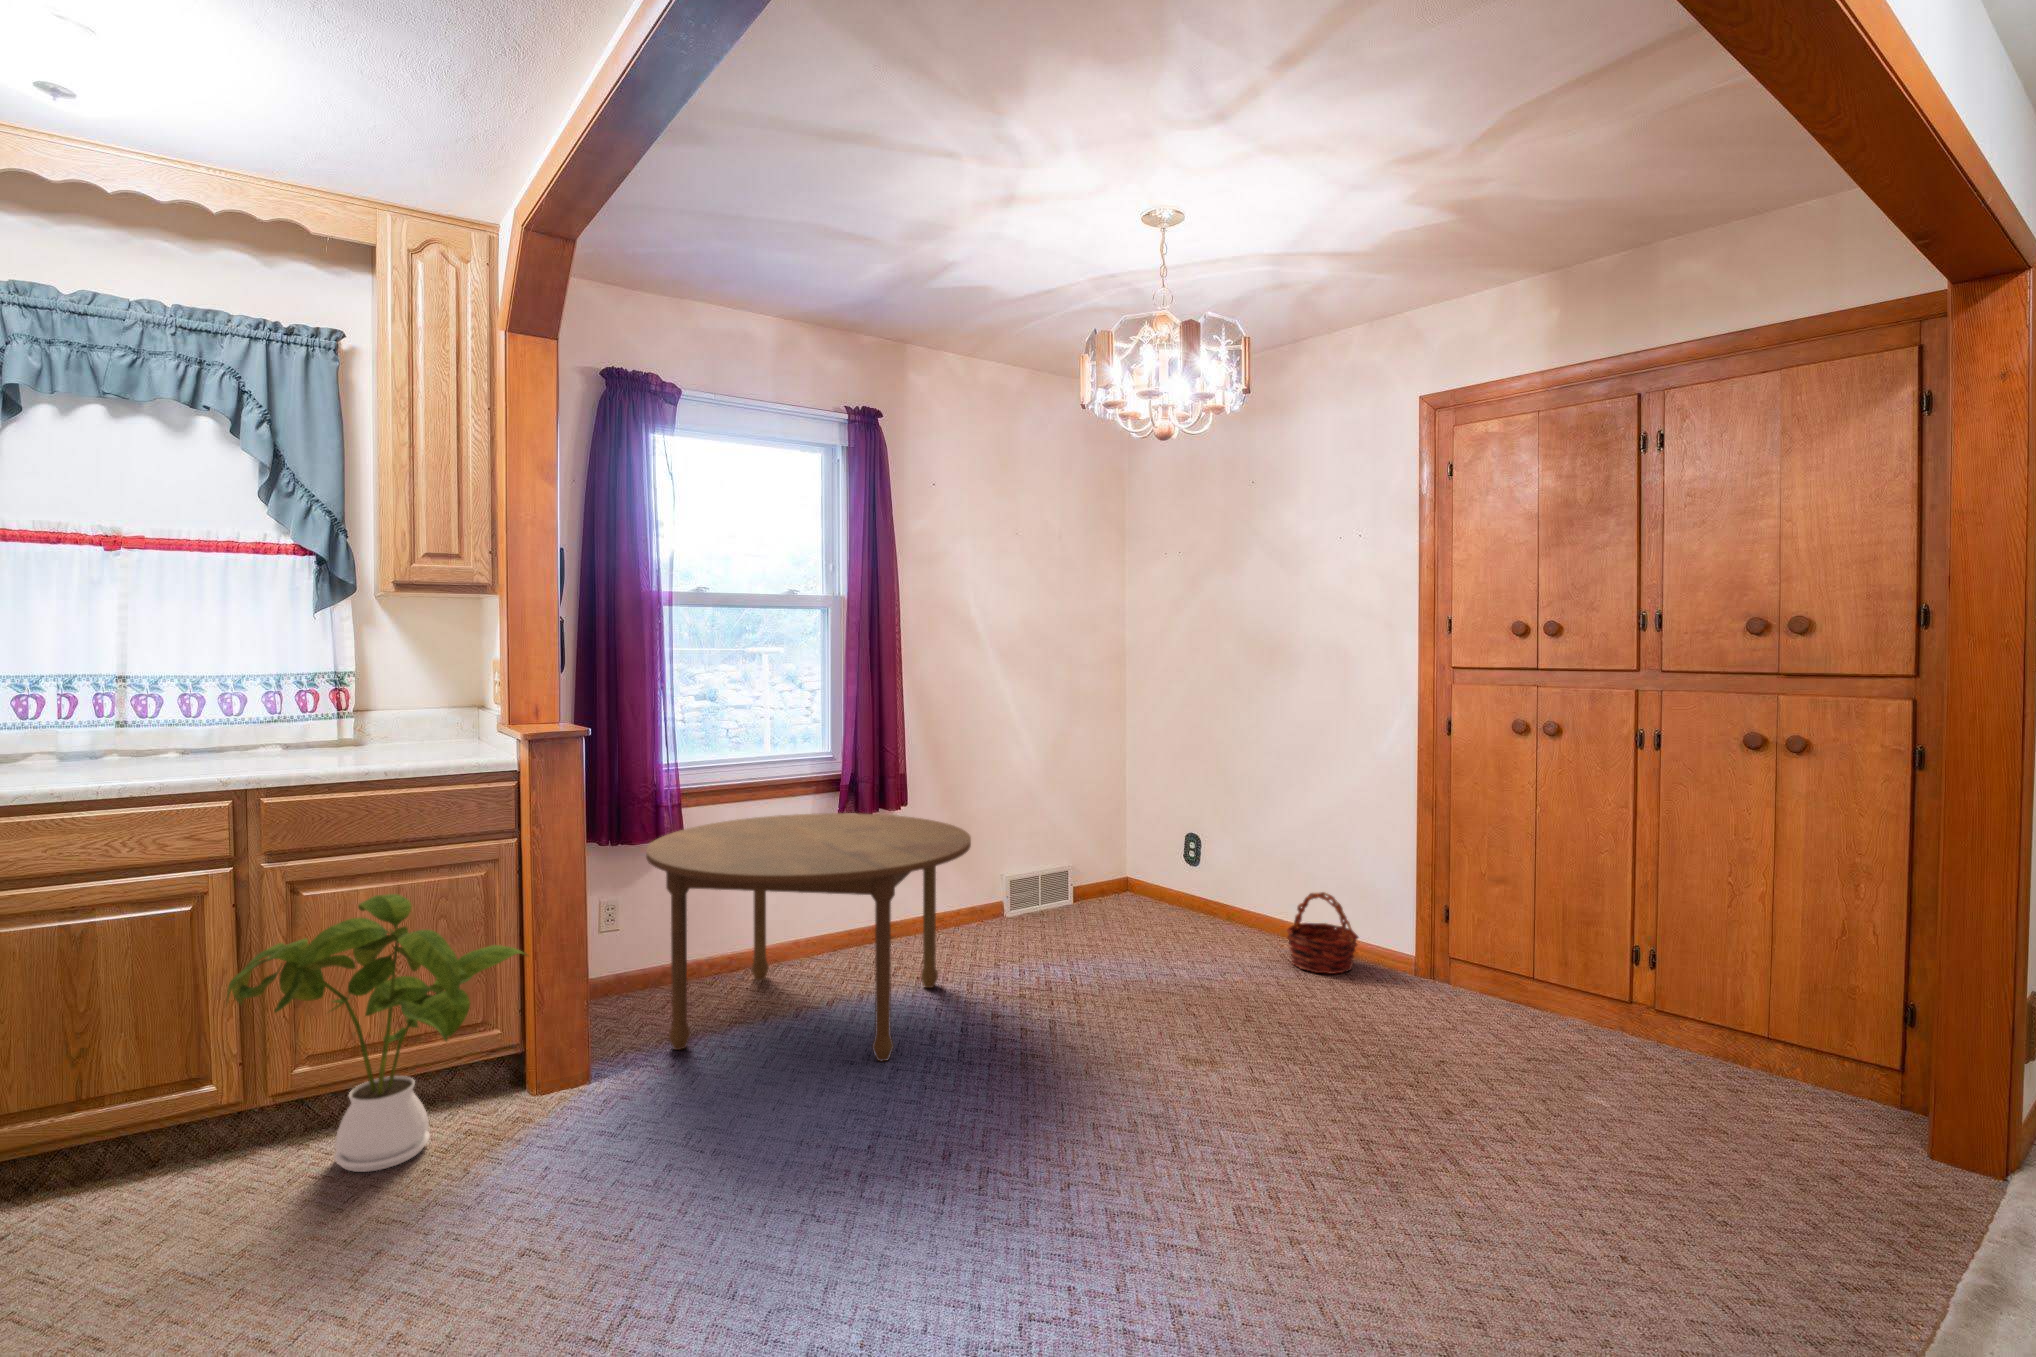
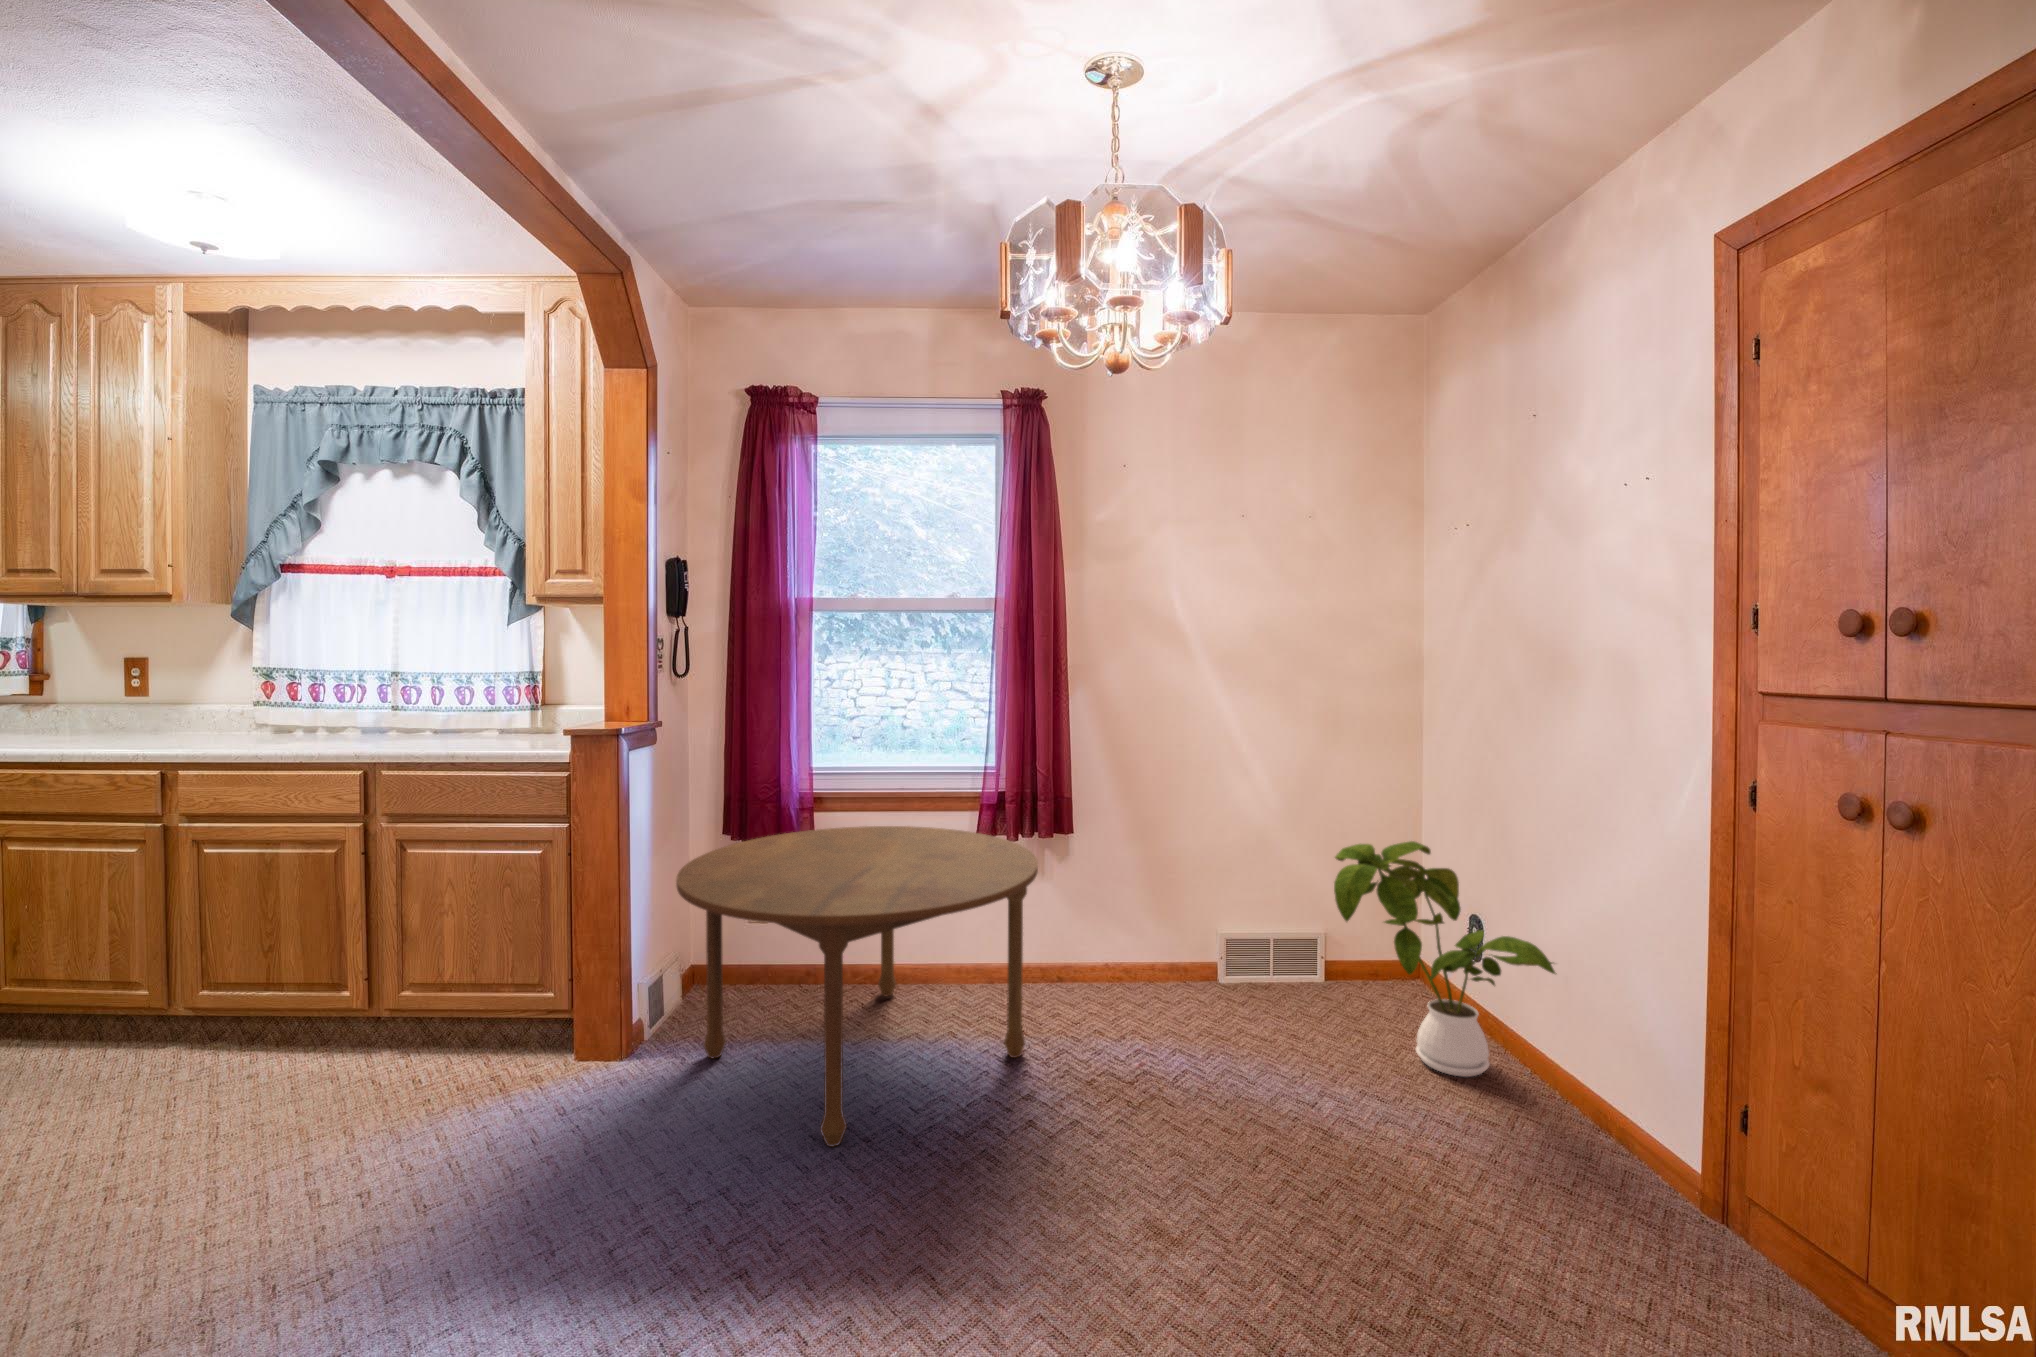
basket: present [1287,892,1358,974] -> none [1551,1075,1701,1244]
house plant: present [227,894,528,1172] -> present [1334,841,1557,1077]

